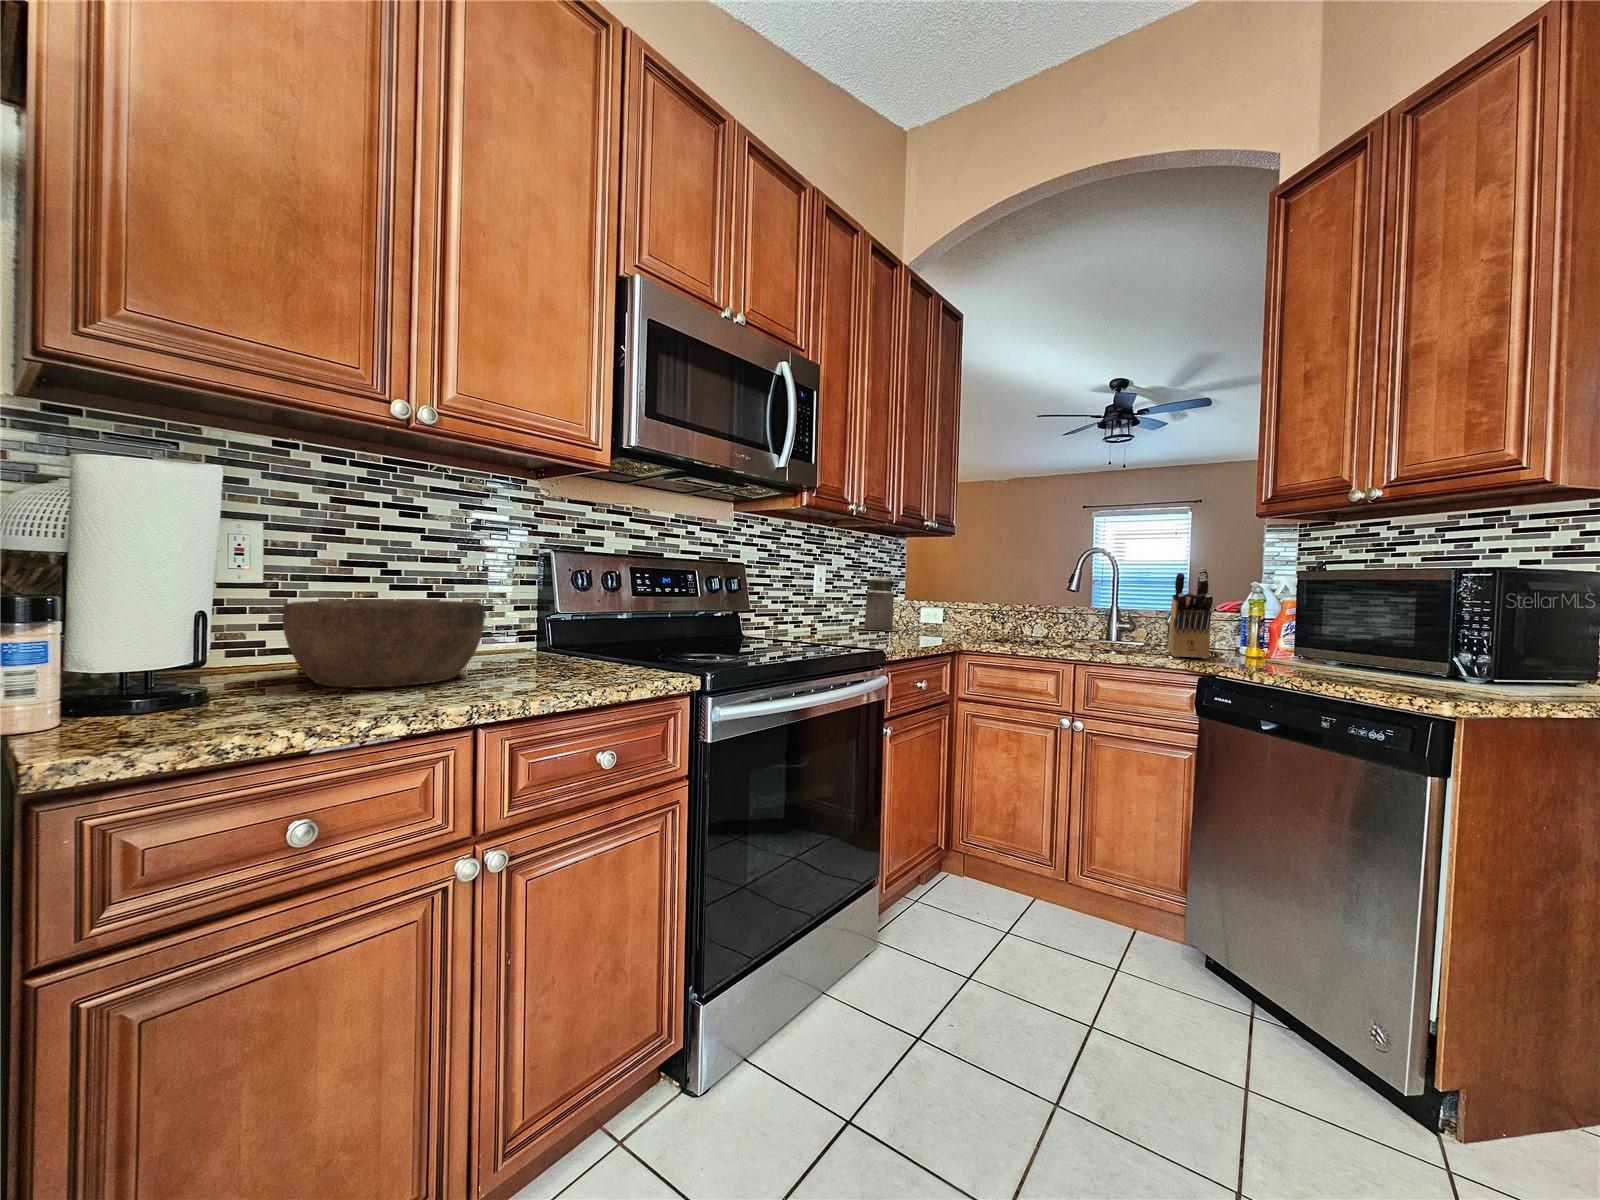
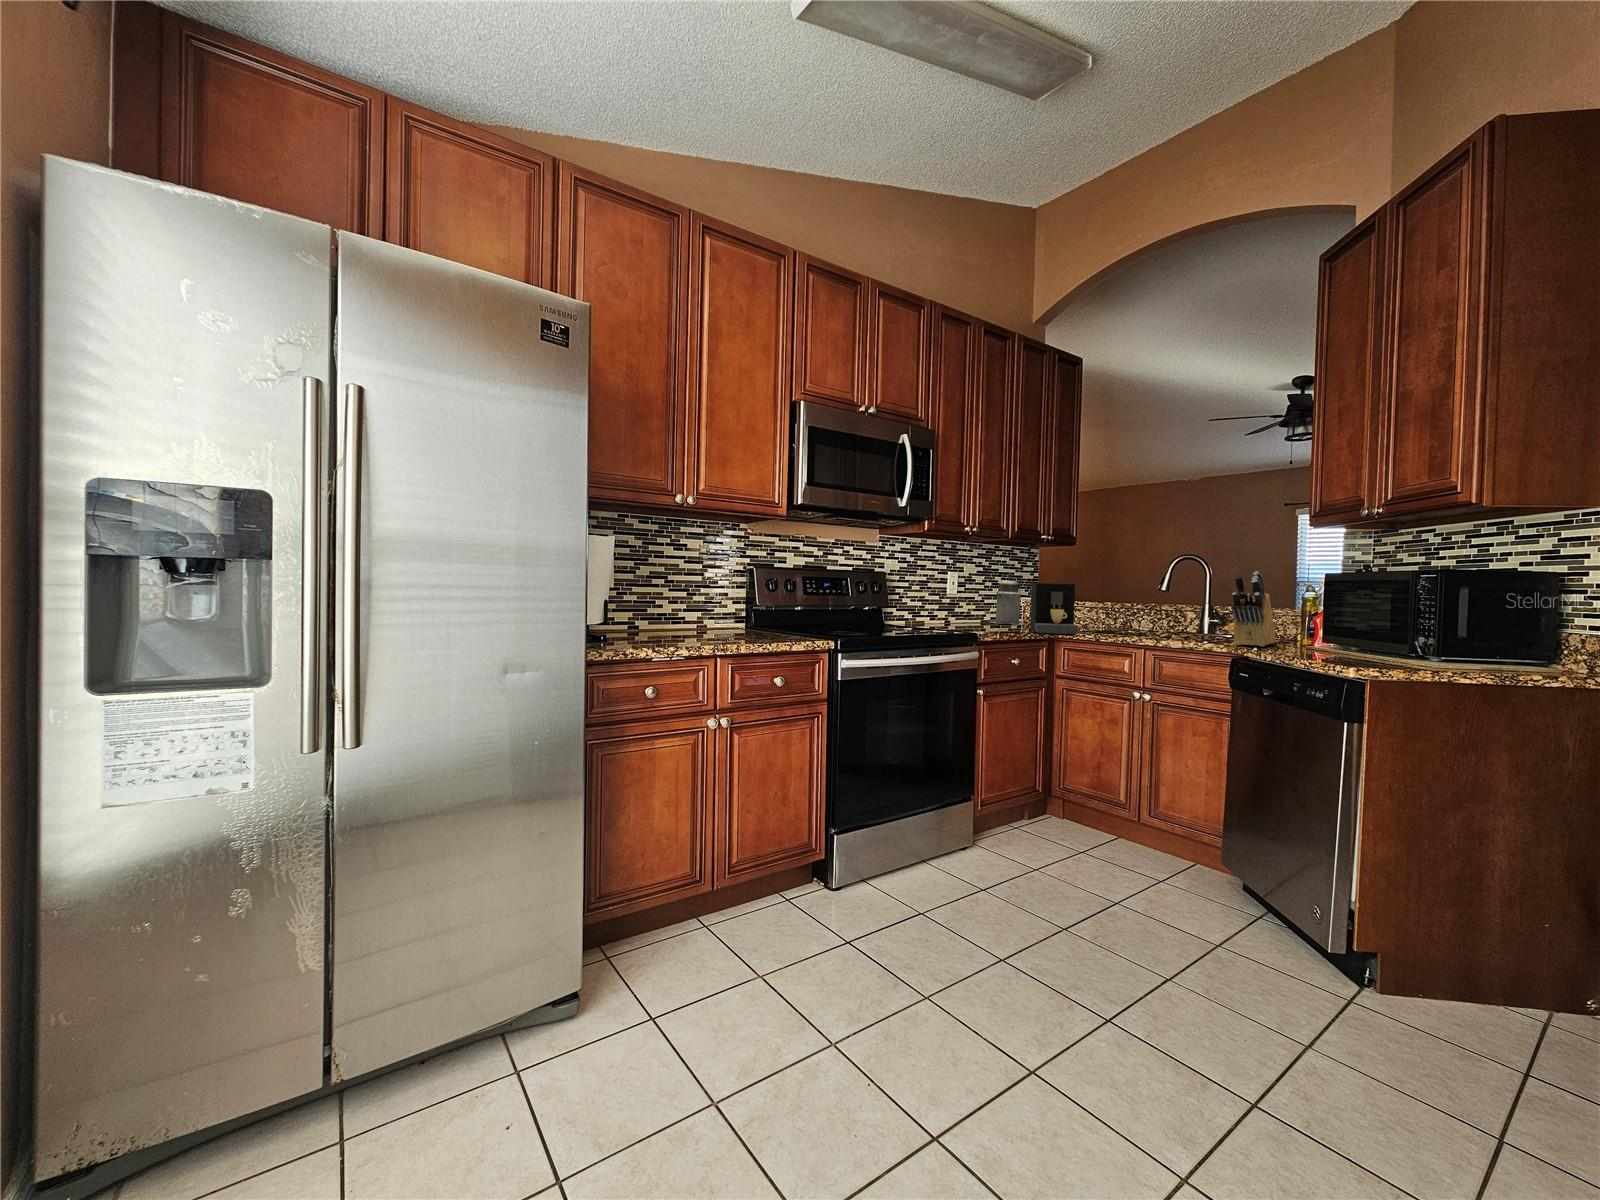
coffee maker: none [917,580,990,645] -> present [1030,583,1078,634]
bowl: present [282,600,485,688] -> none [627,596,718,639]

